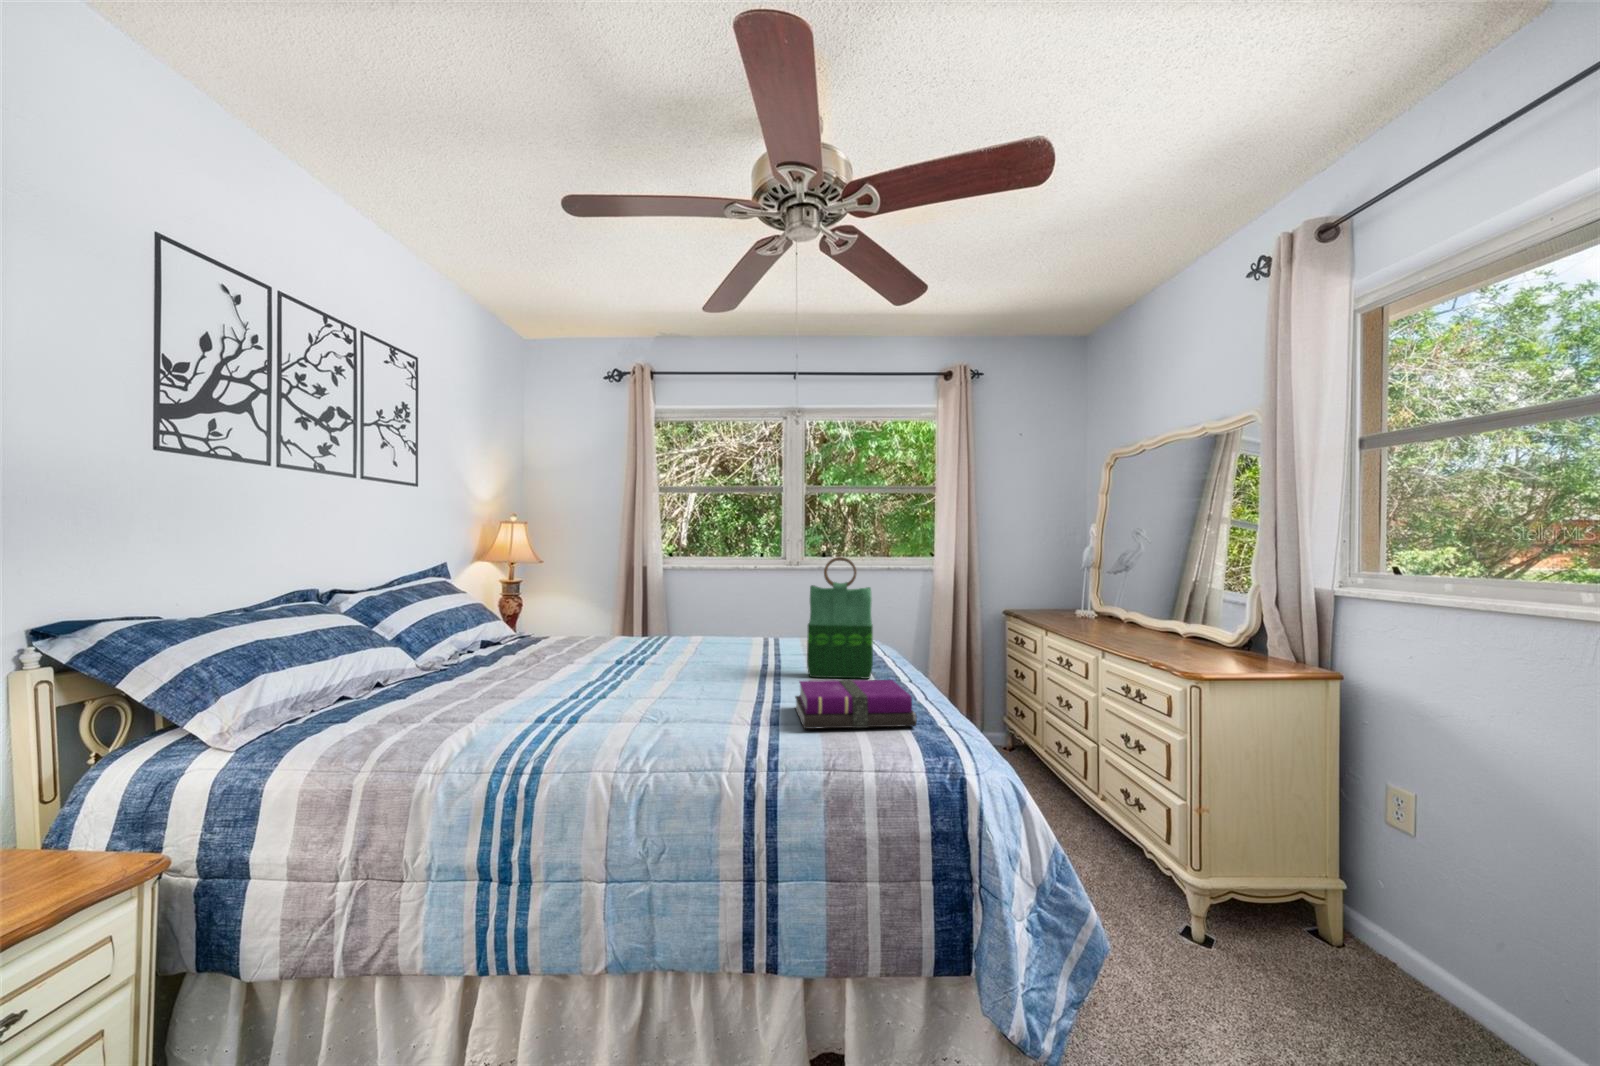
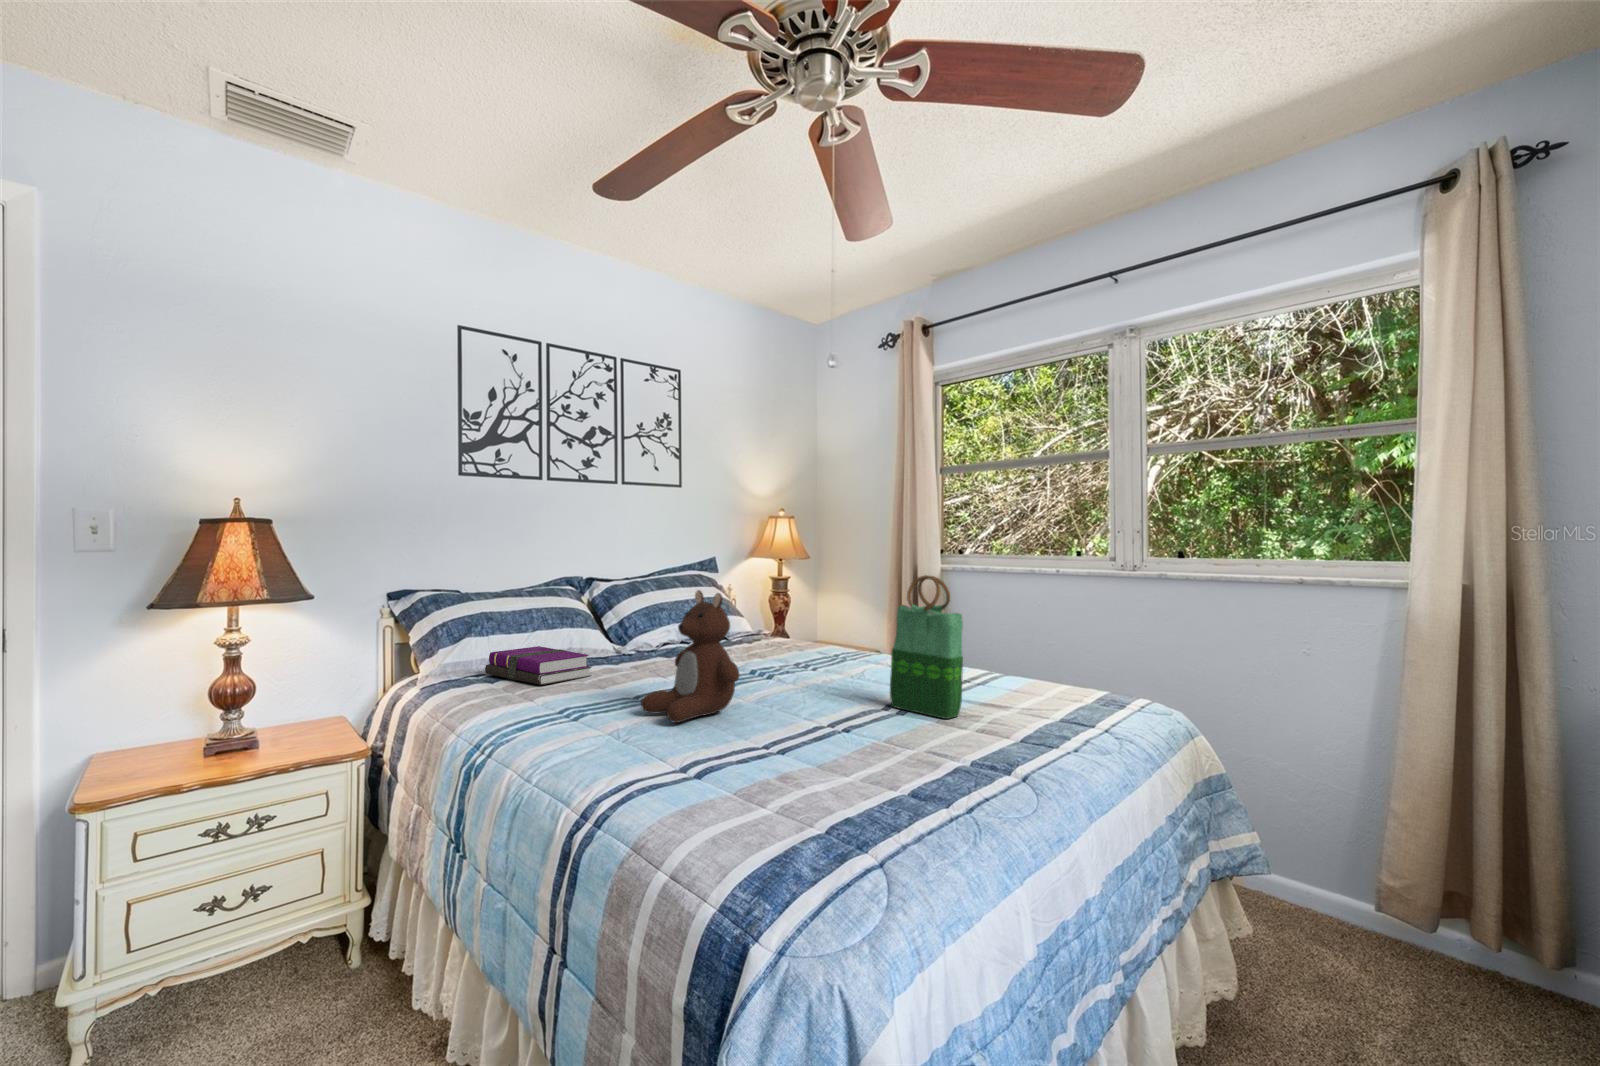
teddy bear: none [619,582,729,728] -> present [641,590,740,723]
notebook: present [795,680,917,729] -> present [485,646,591,685]

